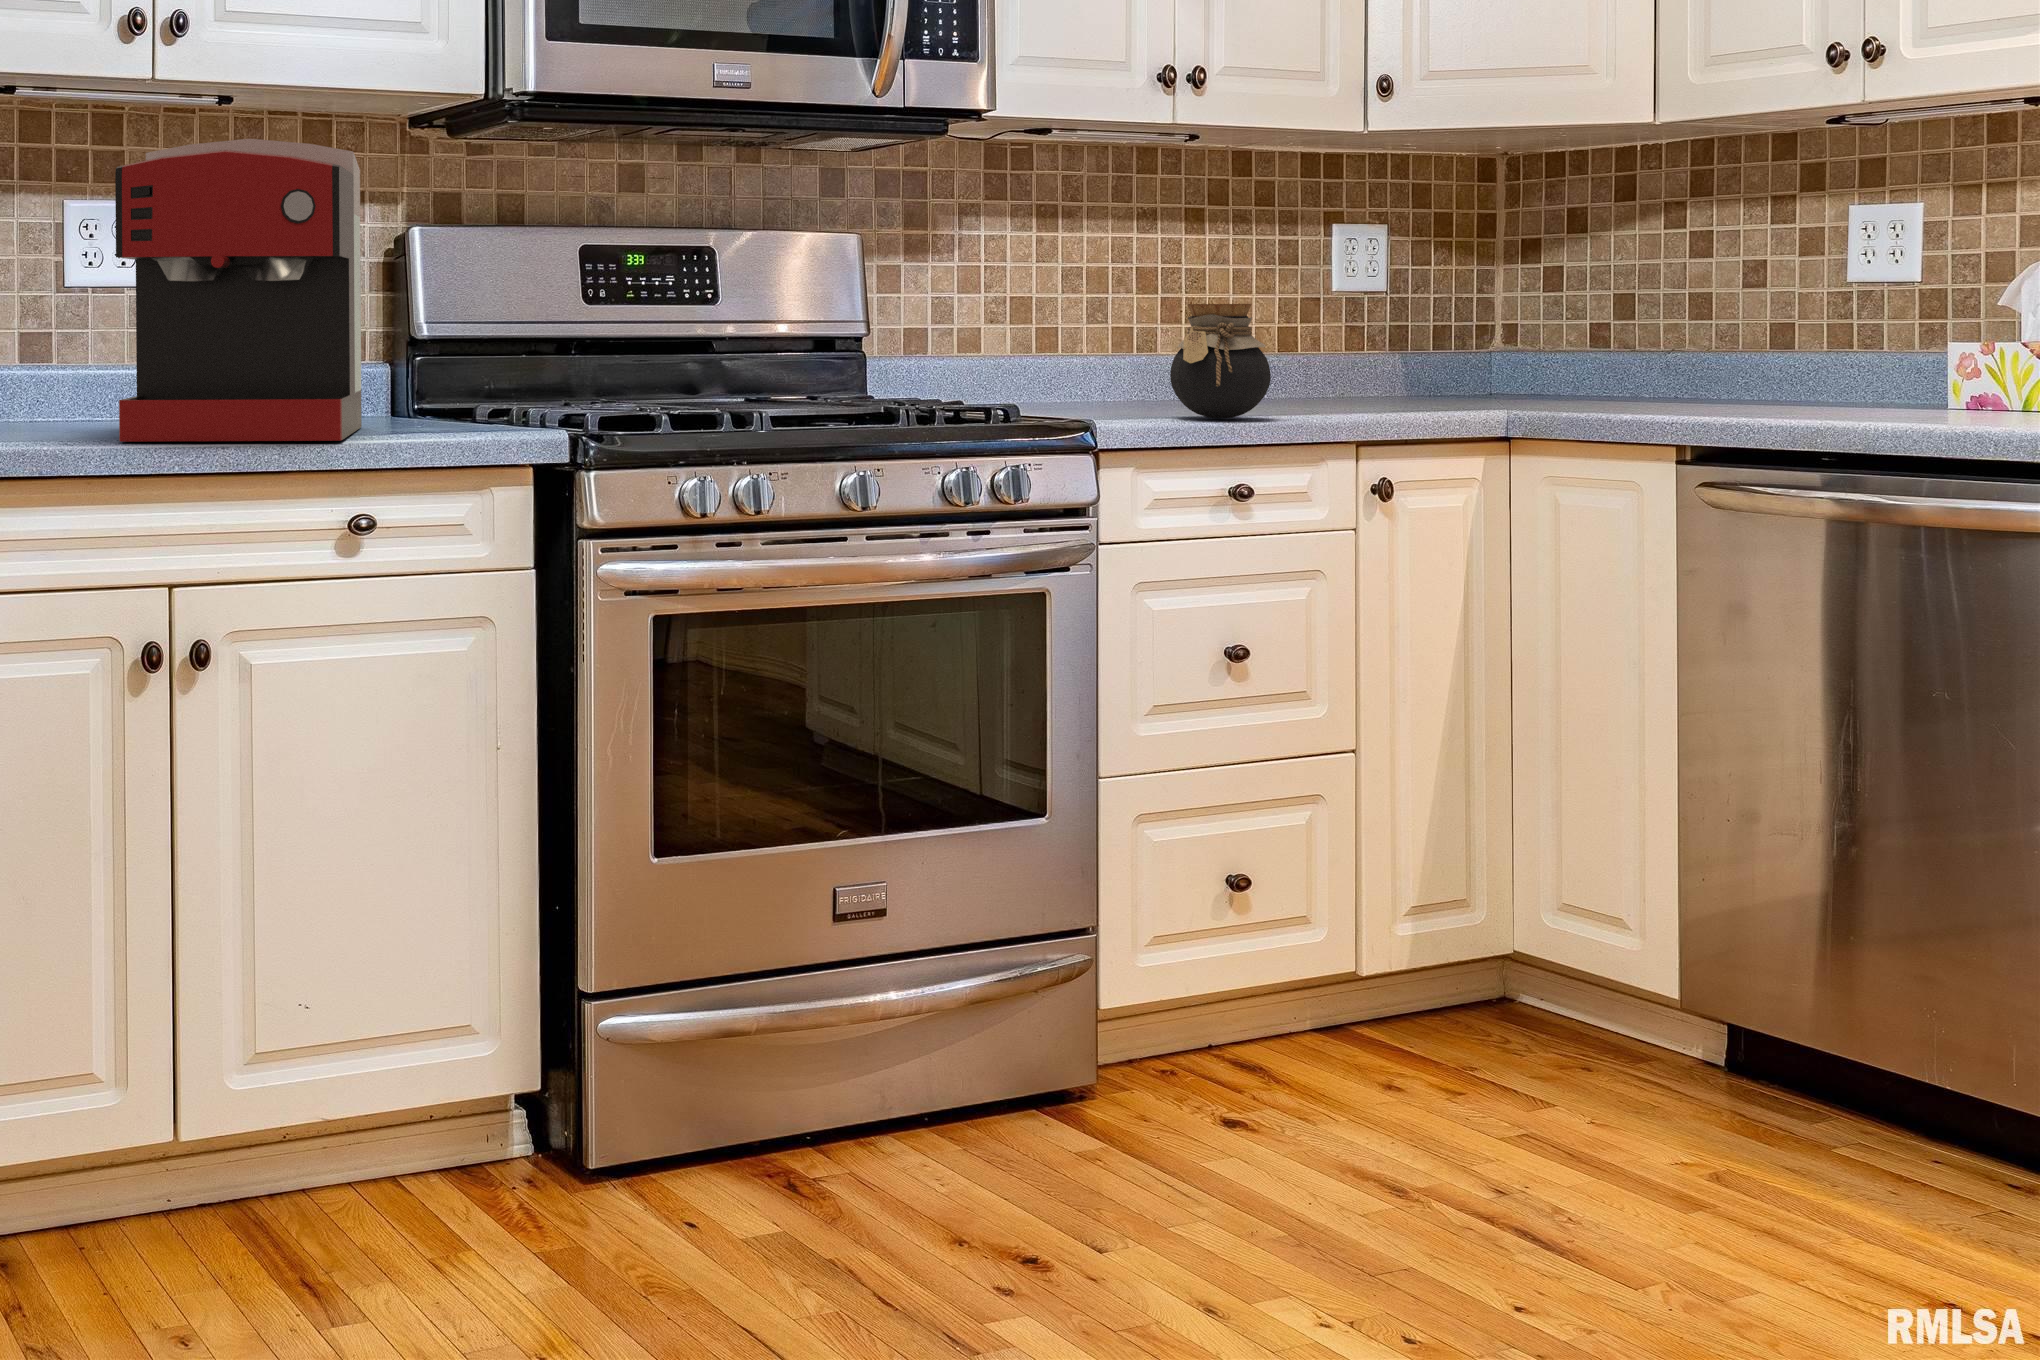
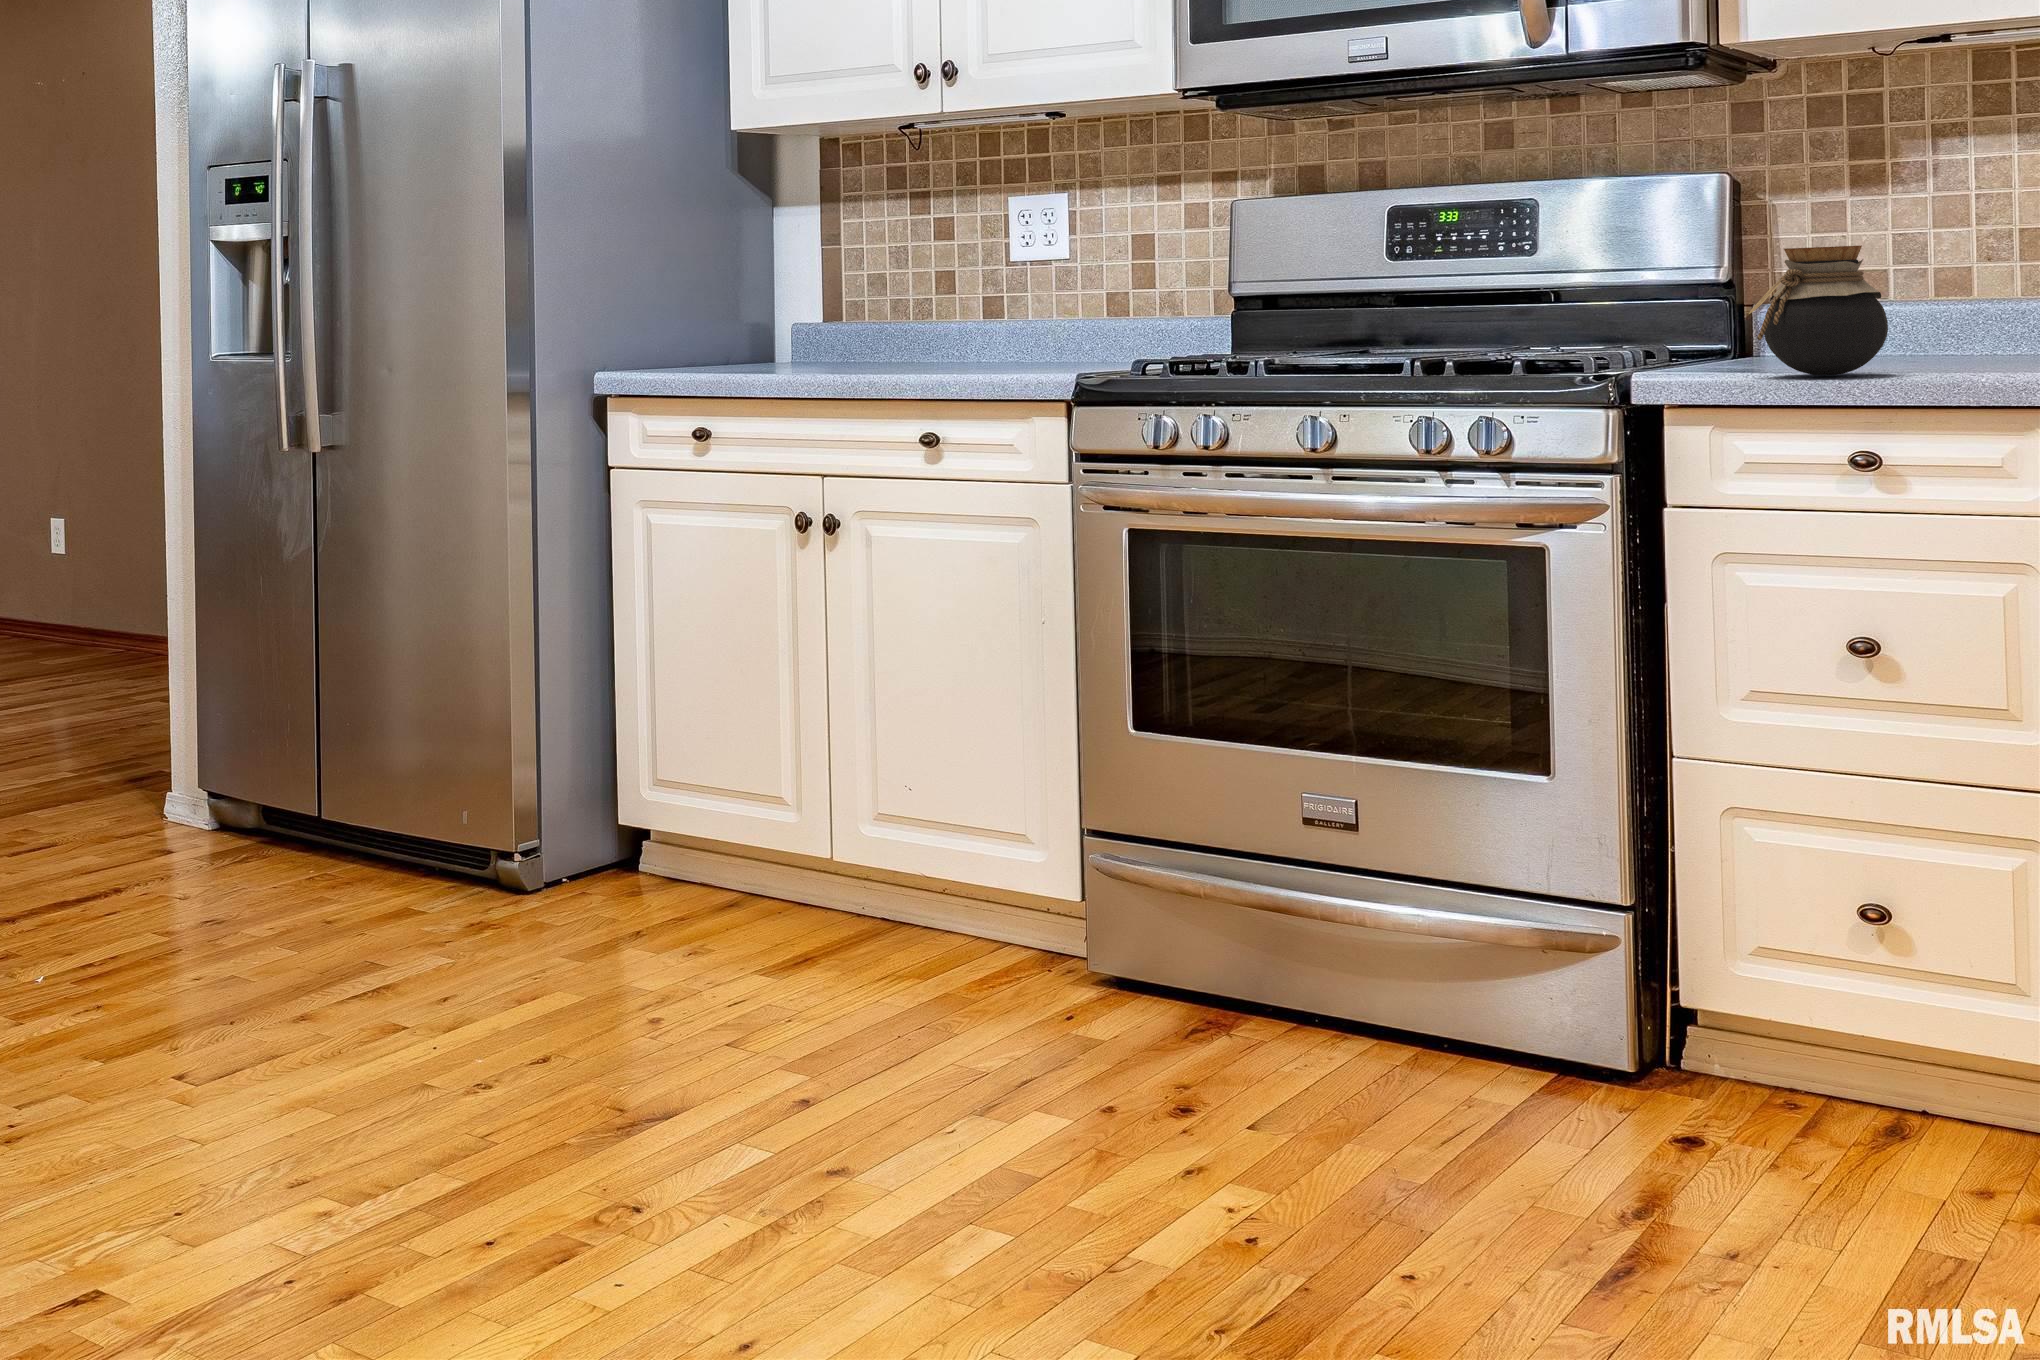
coffee maker: present [115,139,362,442] -> none [836,155,1075,379]

